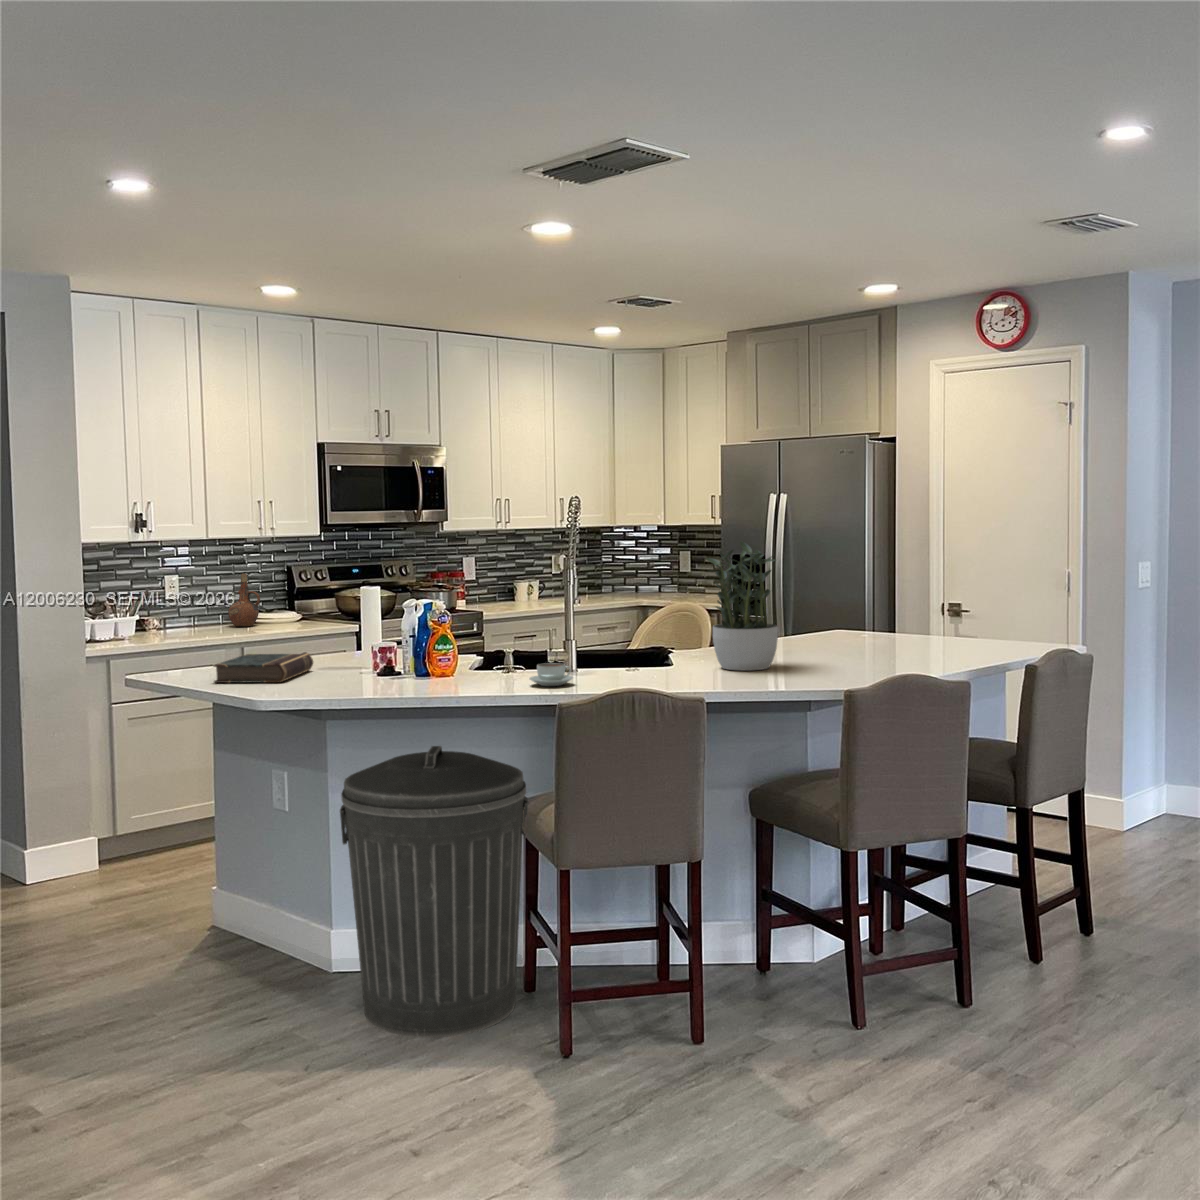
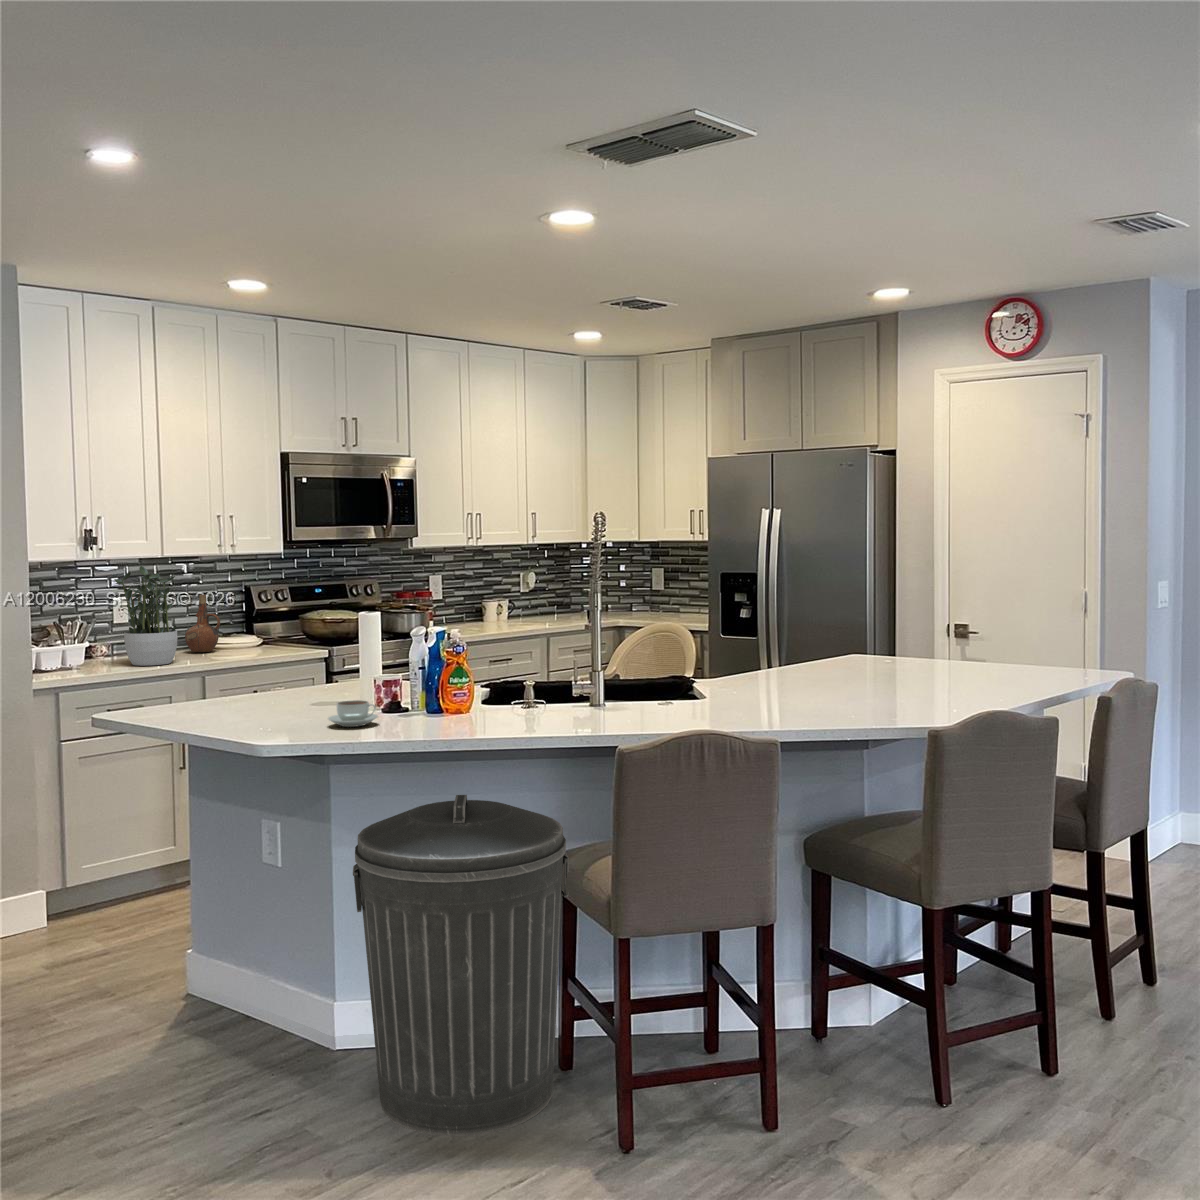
potted plant: present [707,541,778,670] -> present [114,566,178,666]
book: present [213,652,313,683] -> none [197,686,307,724]
coffee cup: present [529,663,573,686] -> present [328,700,378,727]

